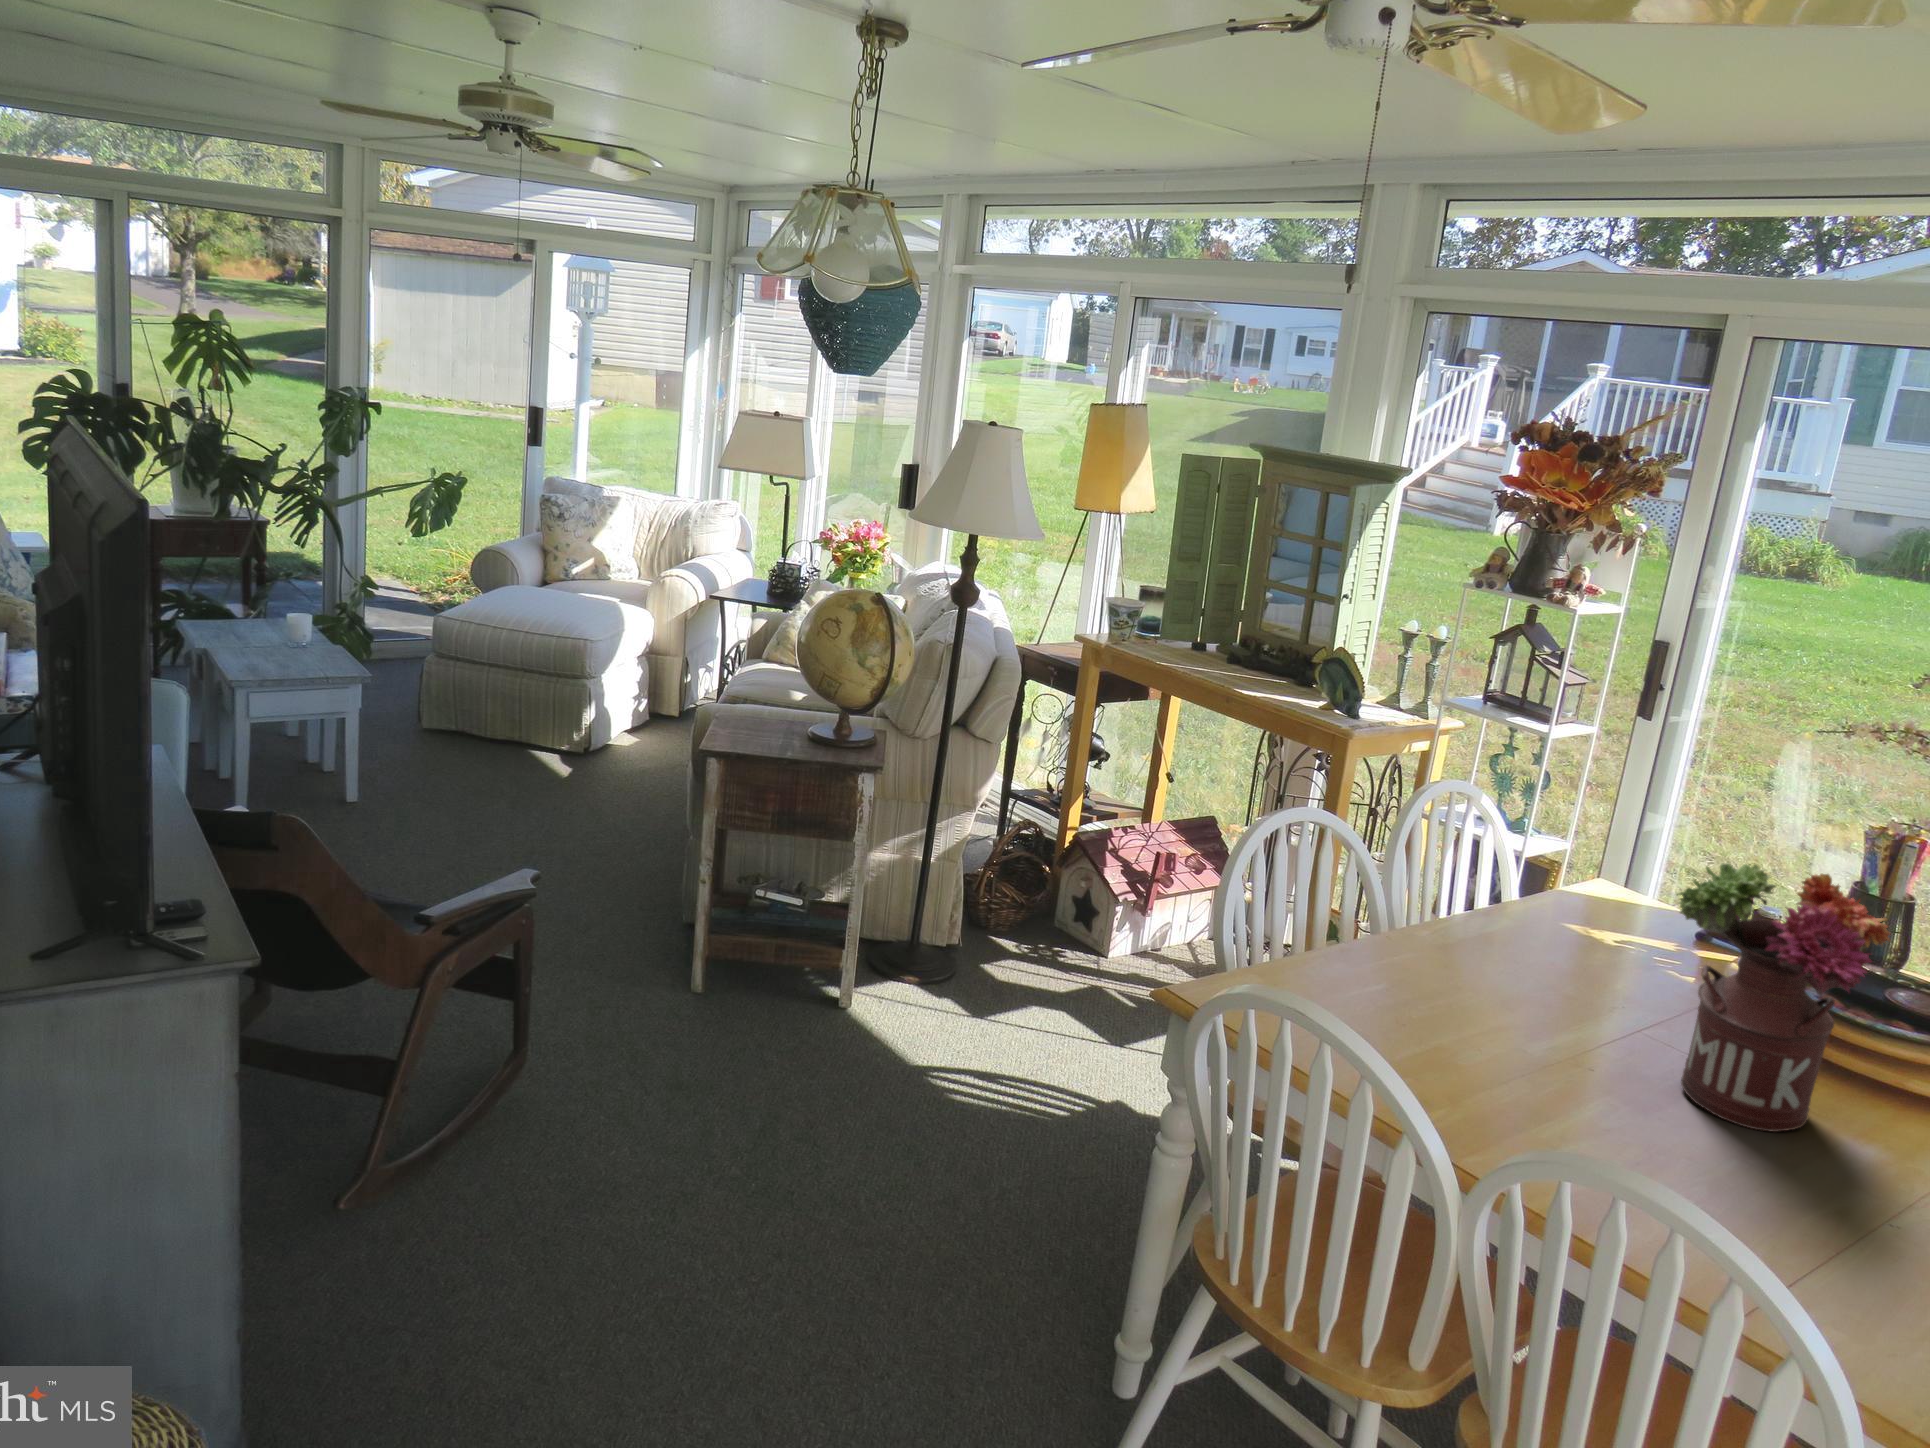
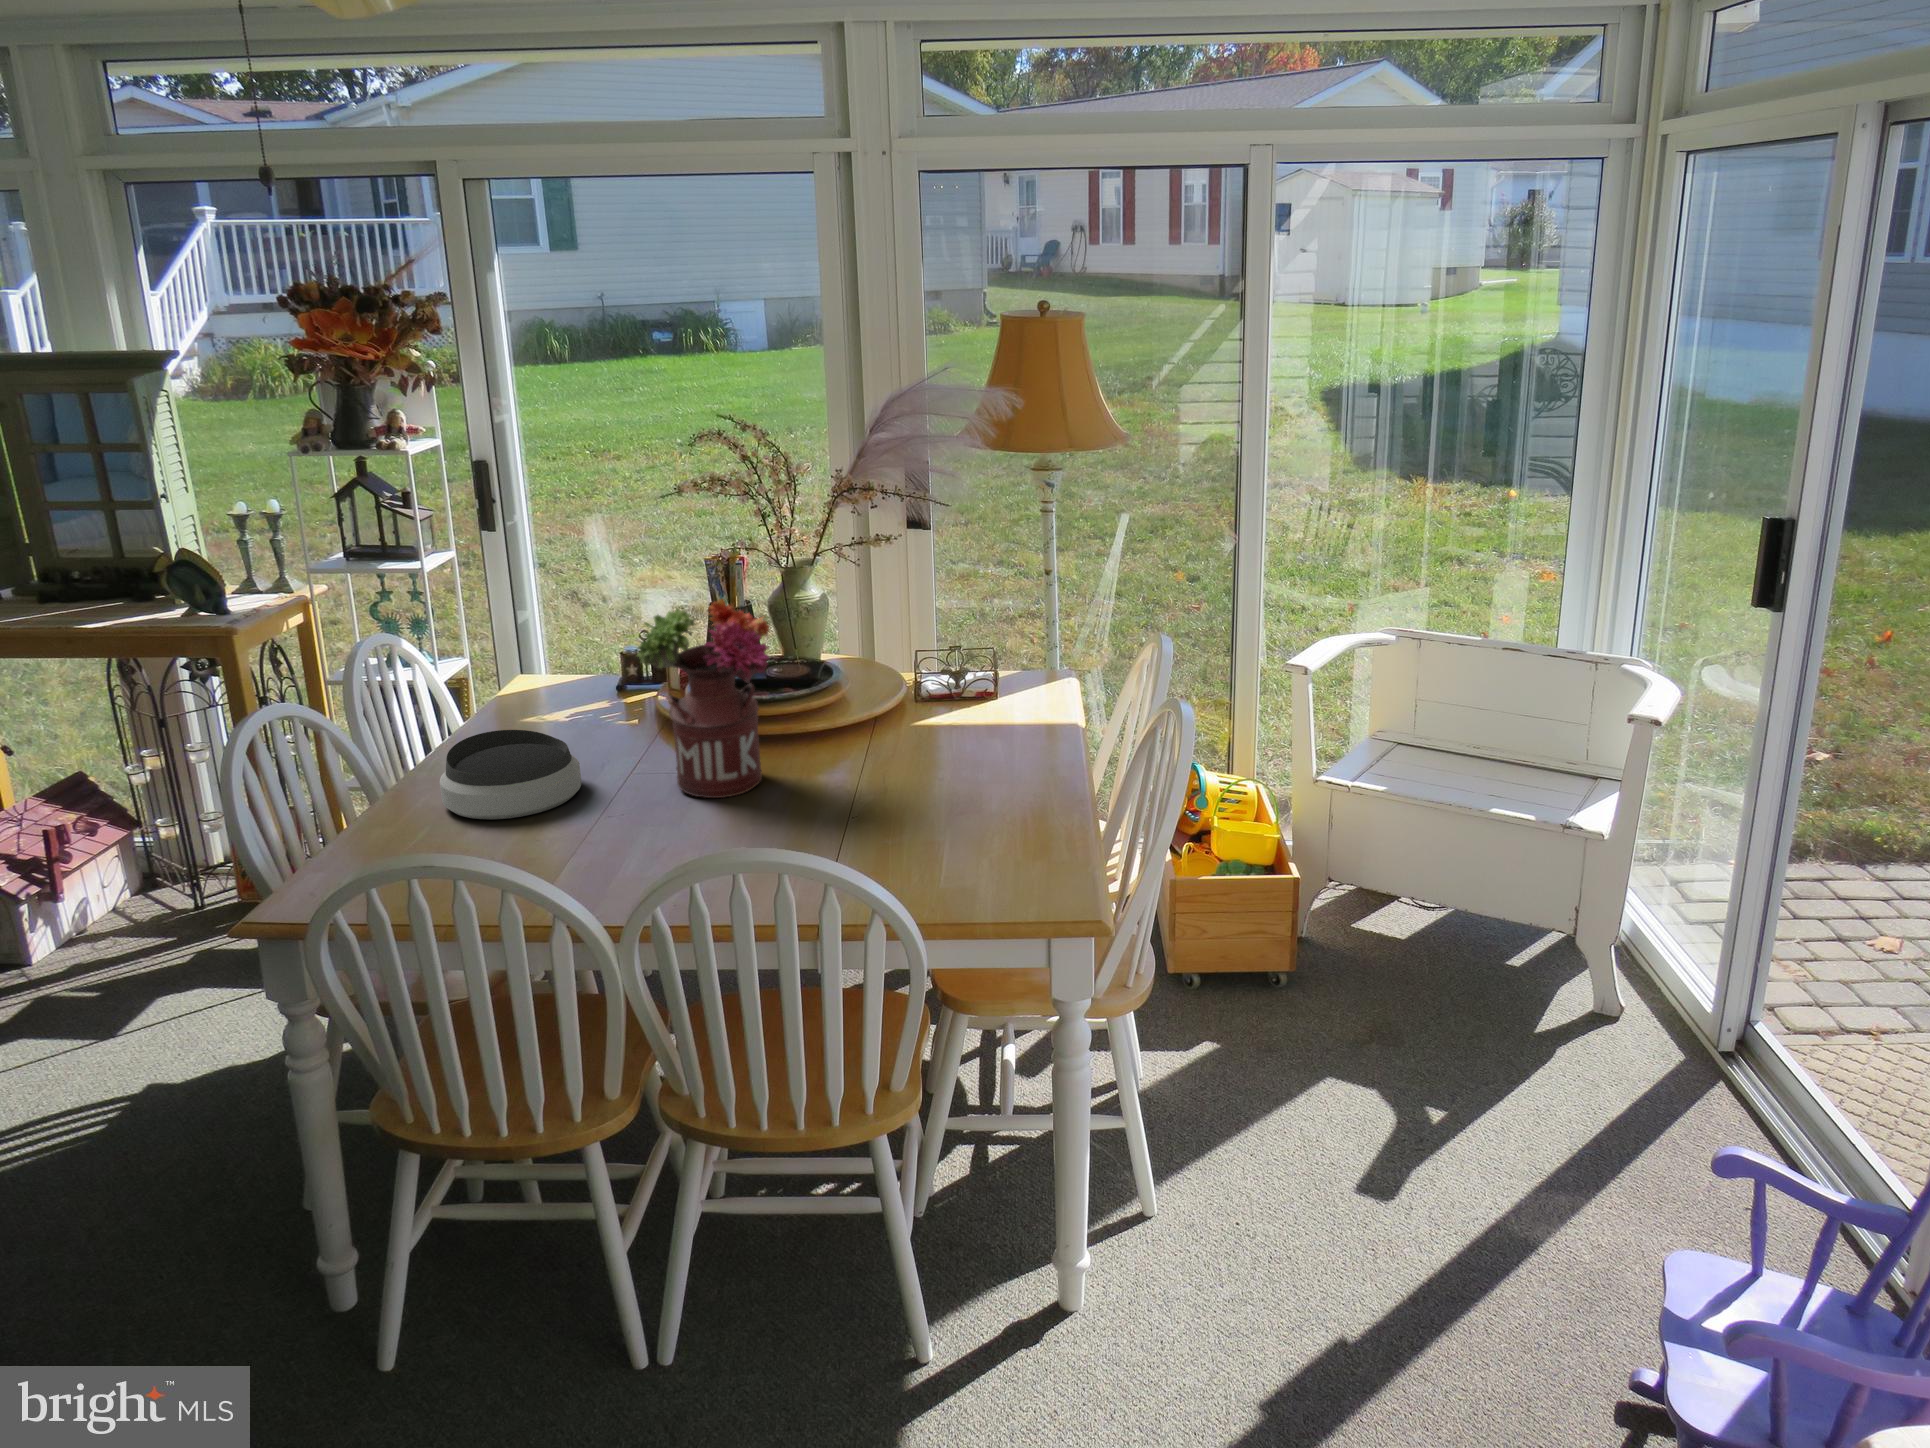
bowl: none [1406,917,1574,1034] -> present [440,730,581,819]

